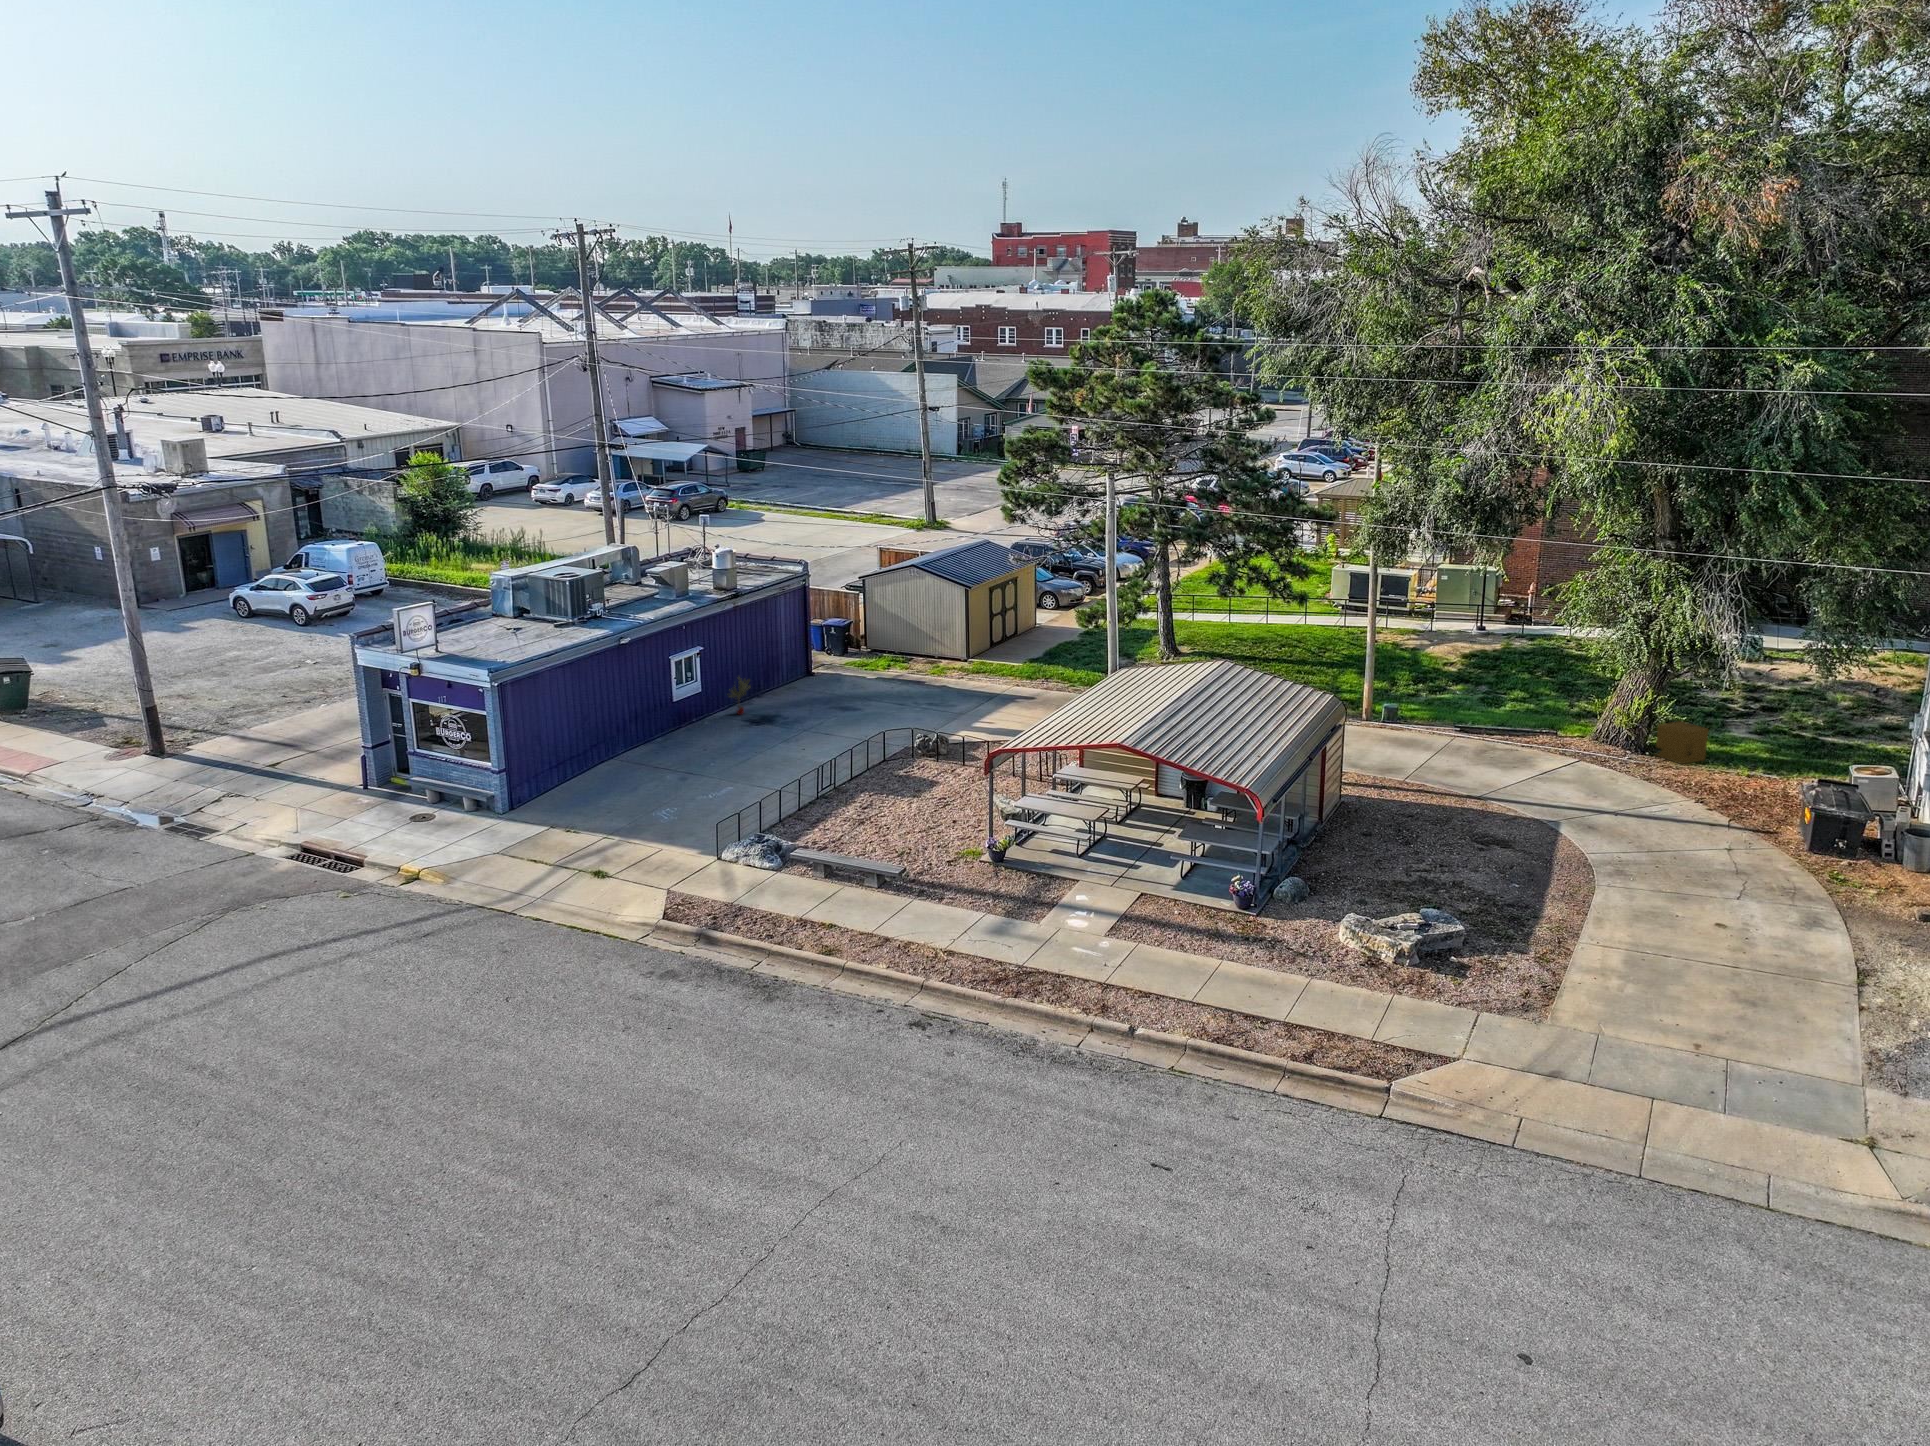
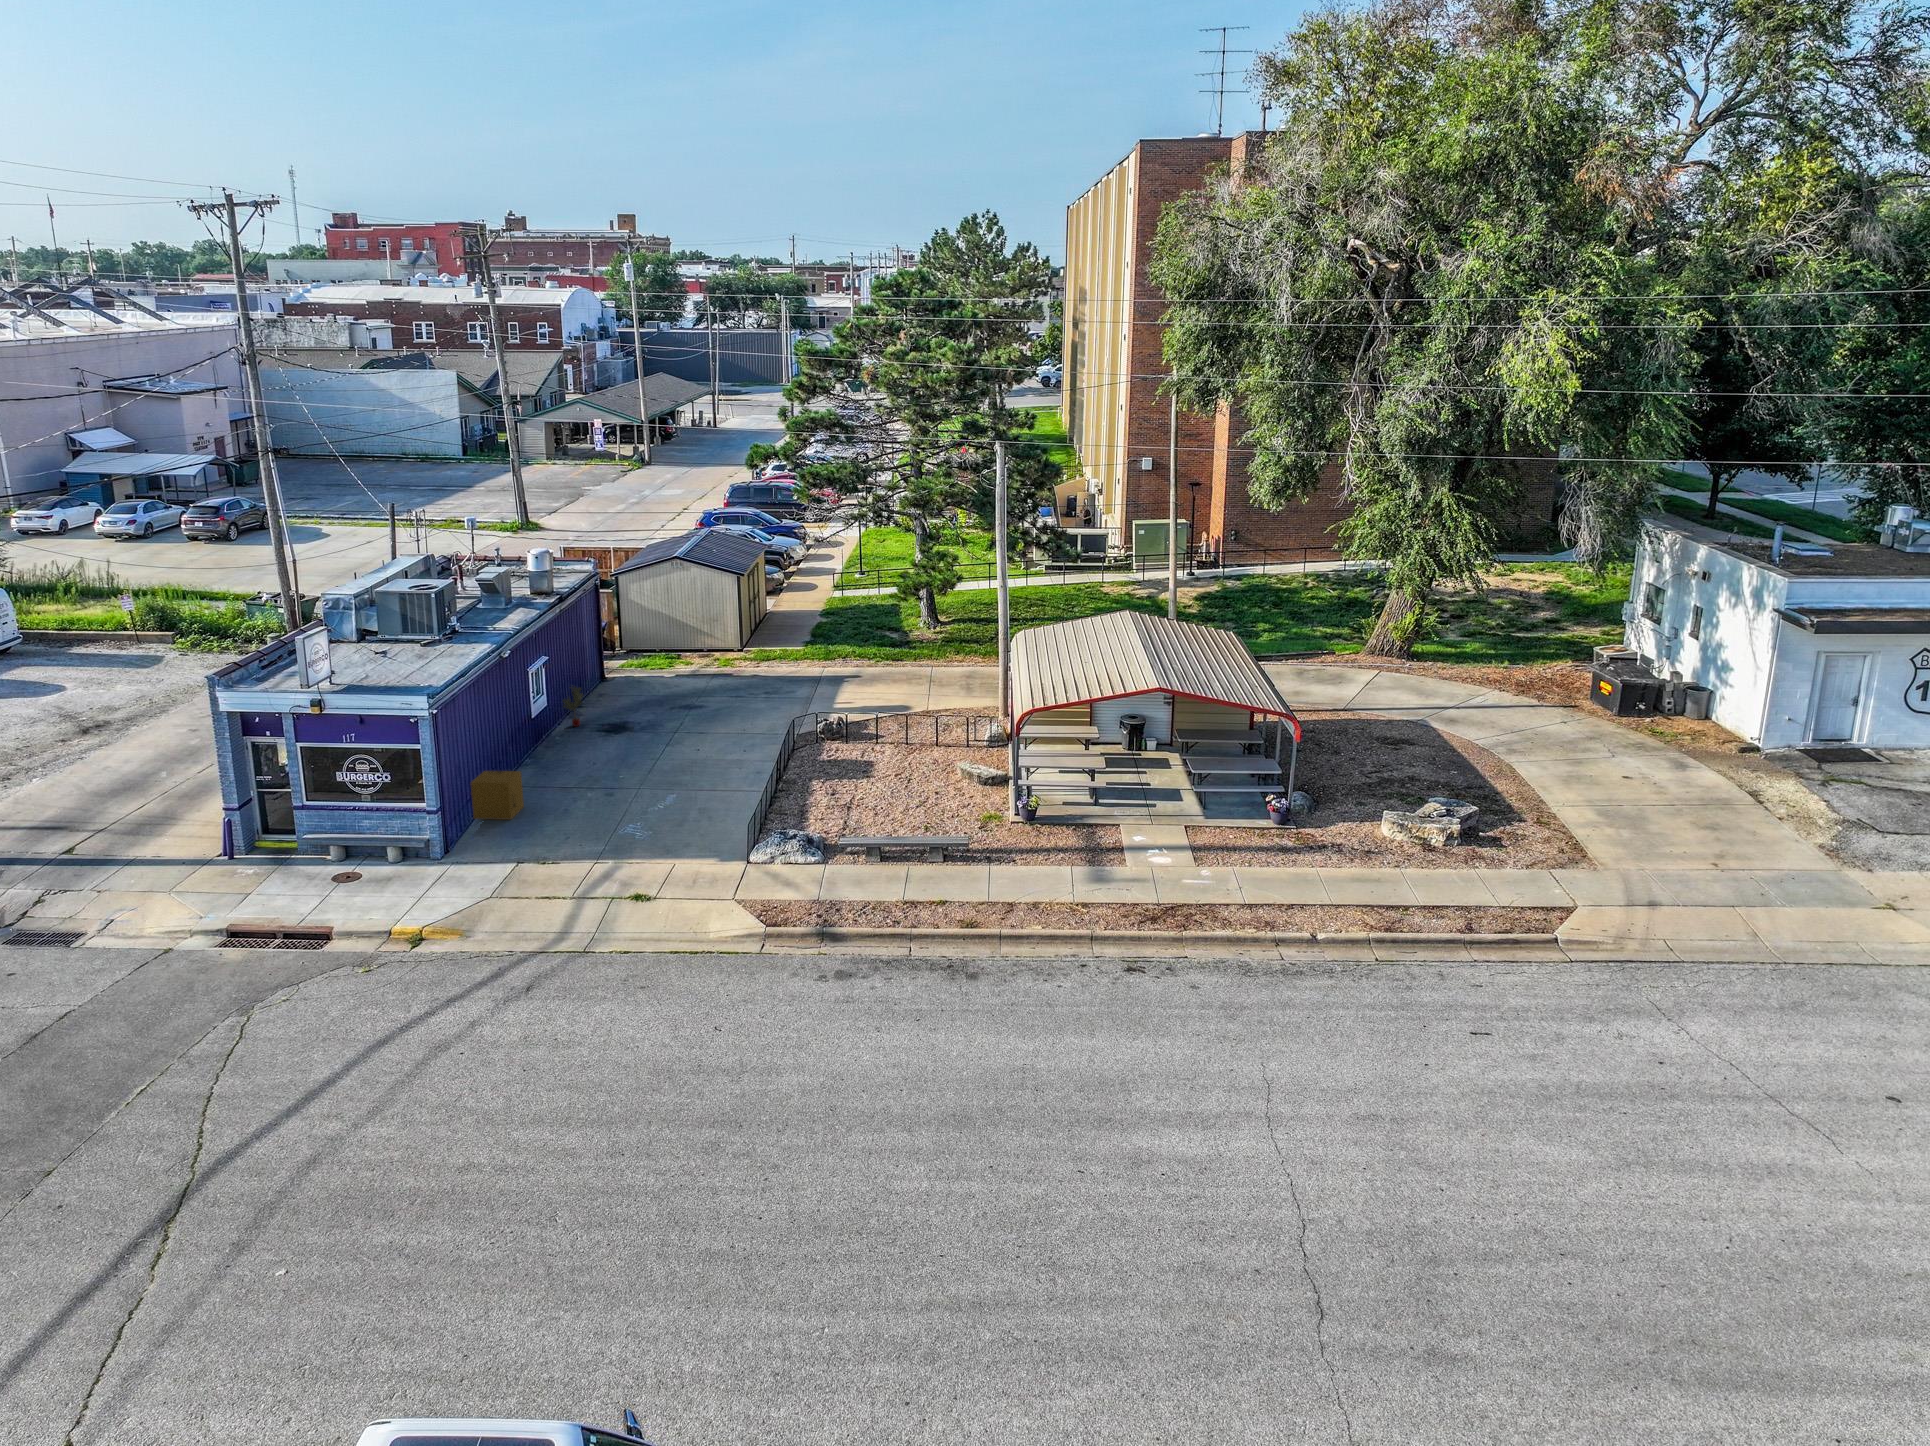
cardboard box: present [1656,721,1709,764] -> present [470,771,524,820]

